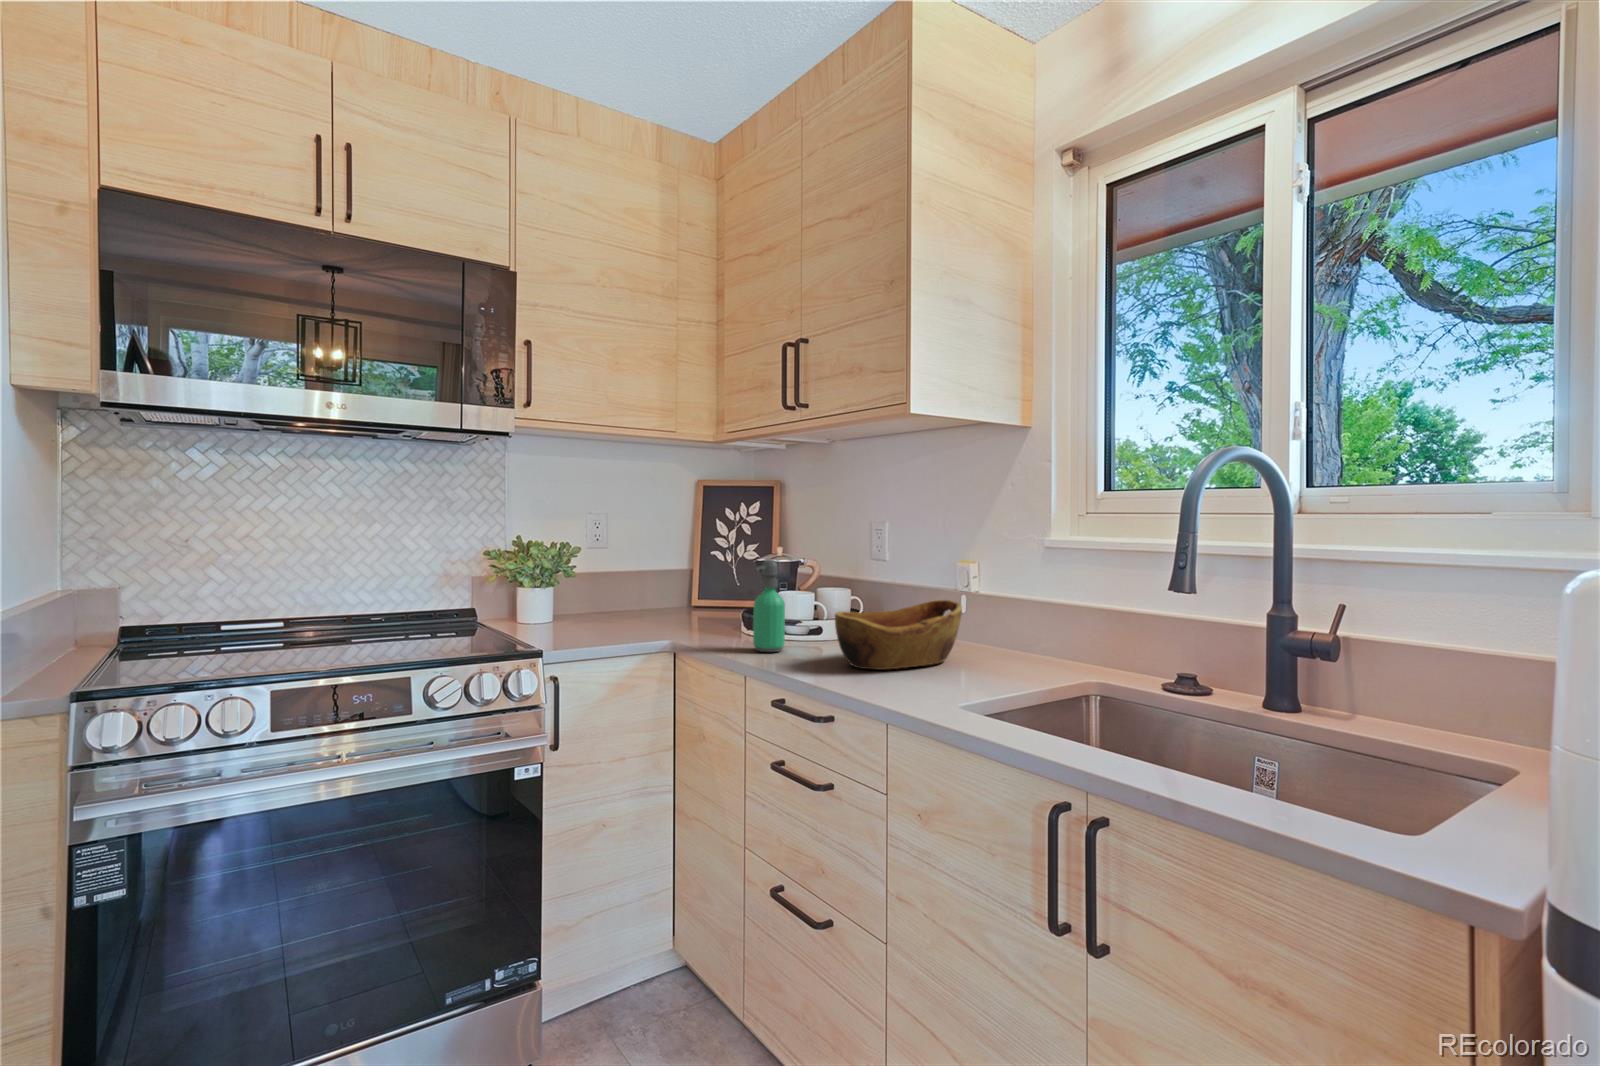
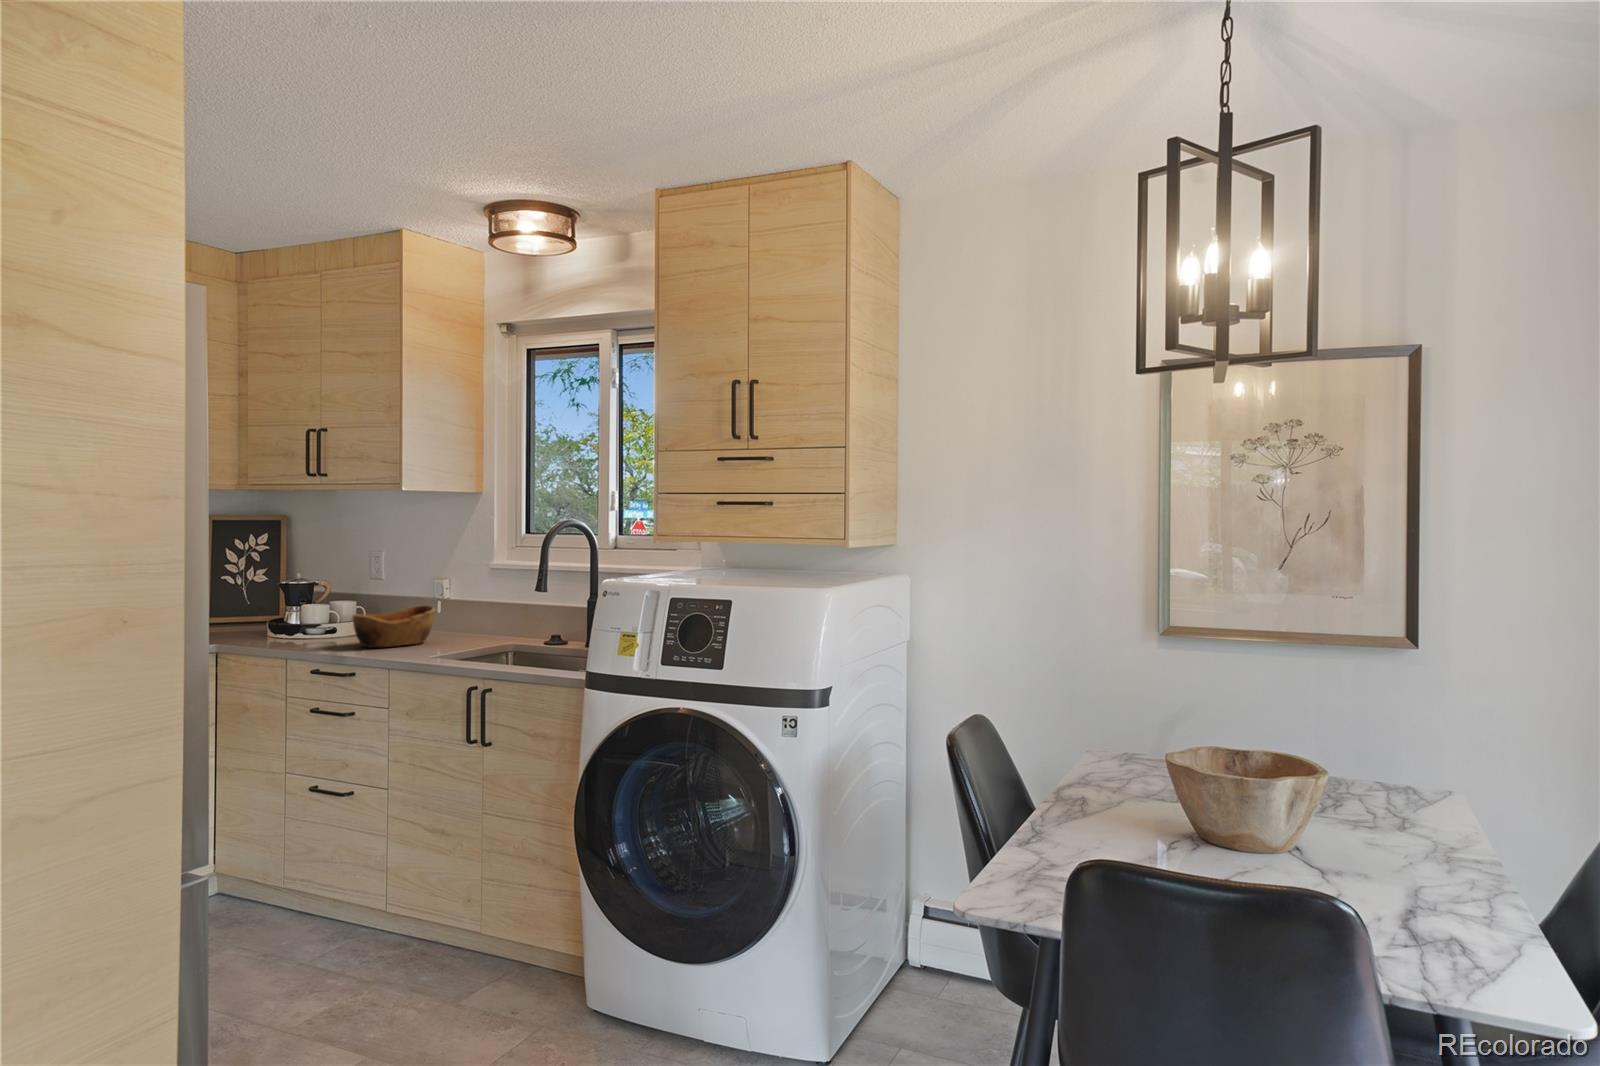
soap dispenser: present [753,559,785,652] -> none [289,582,313,644]

